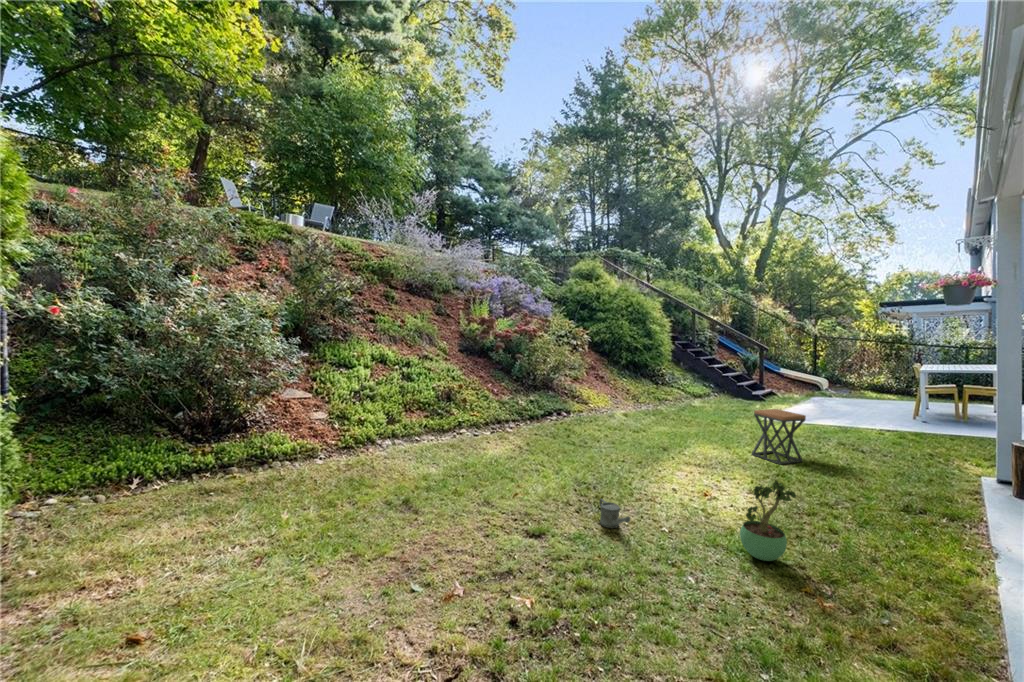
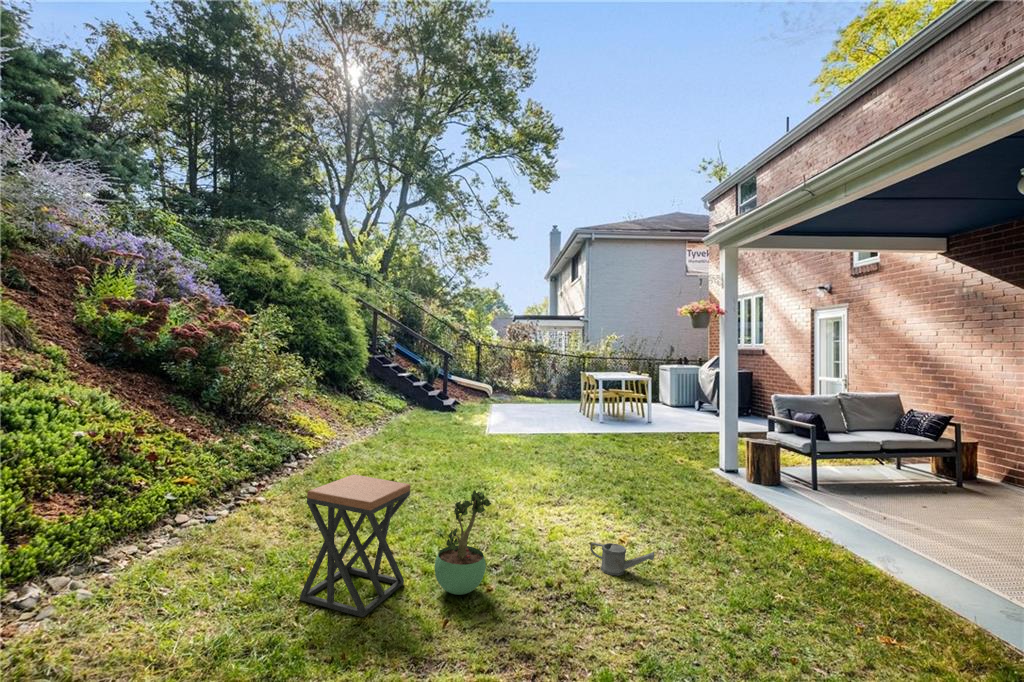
stool: present [752,409,806,465] -> present [300,474,410,617]
potted plant: present [740,480,796,561] -> present [435,490,491,595]

